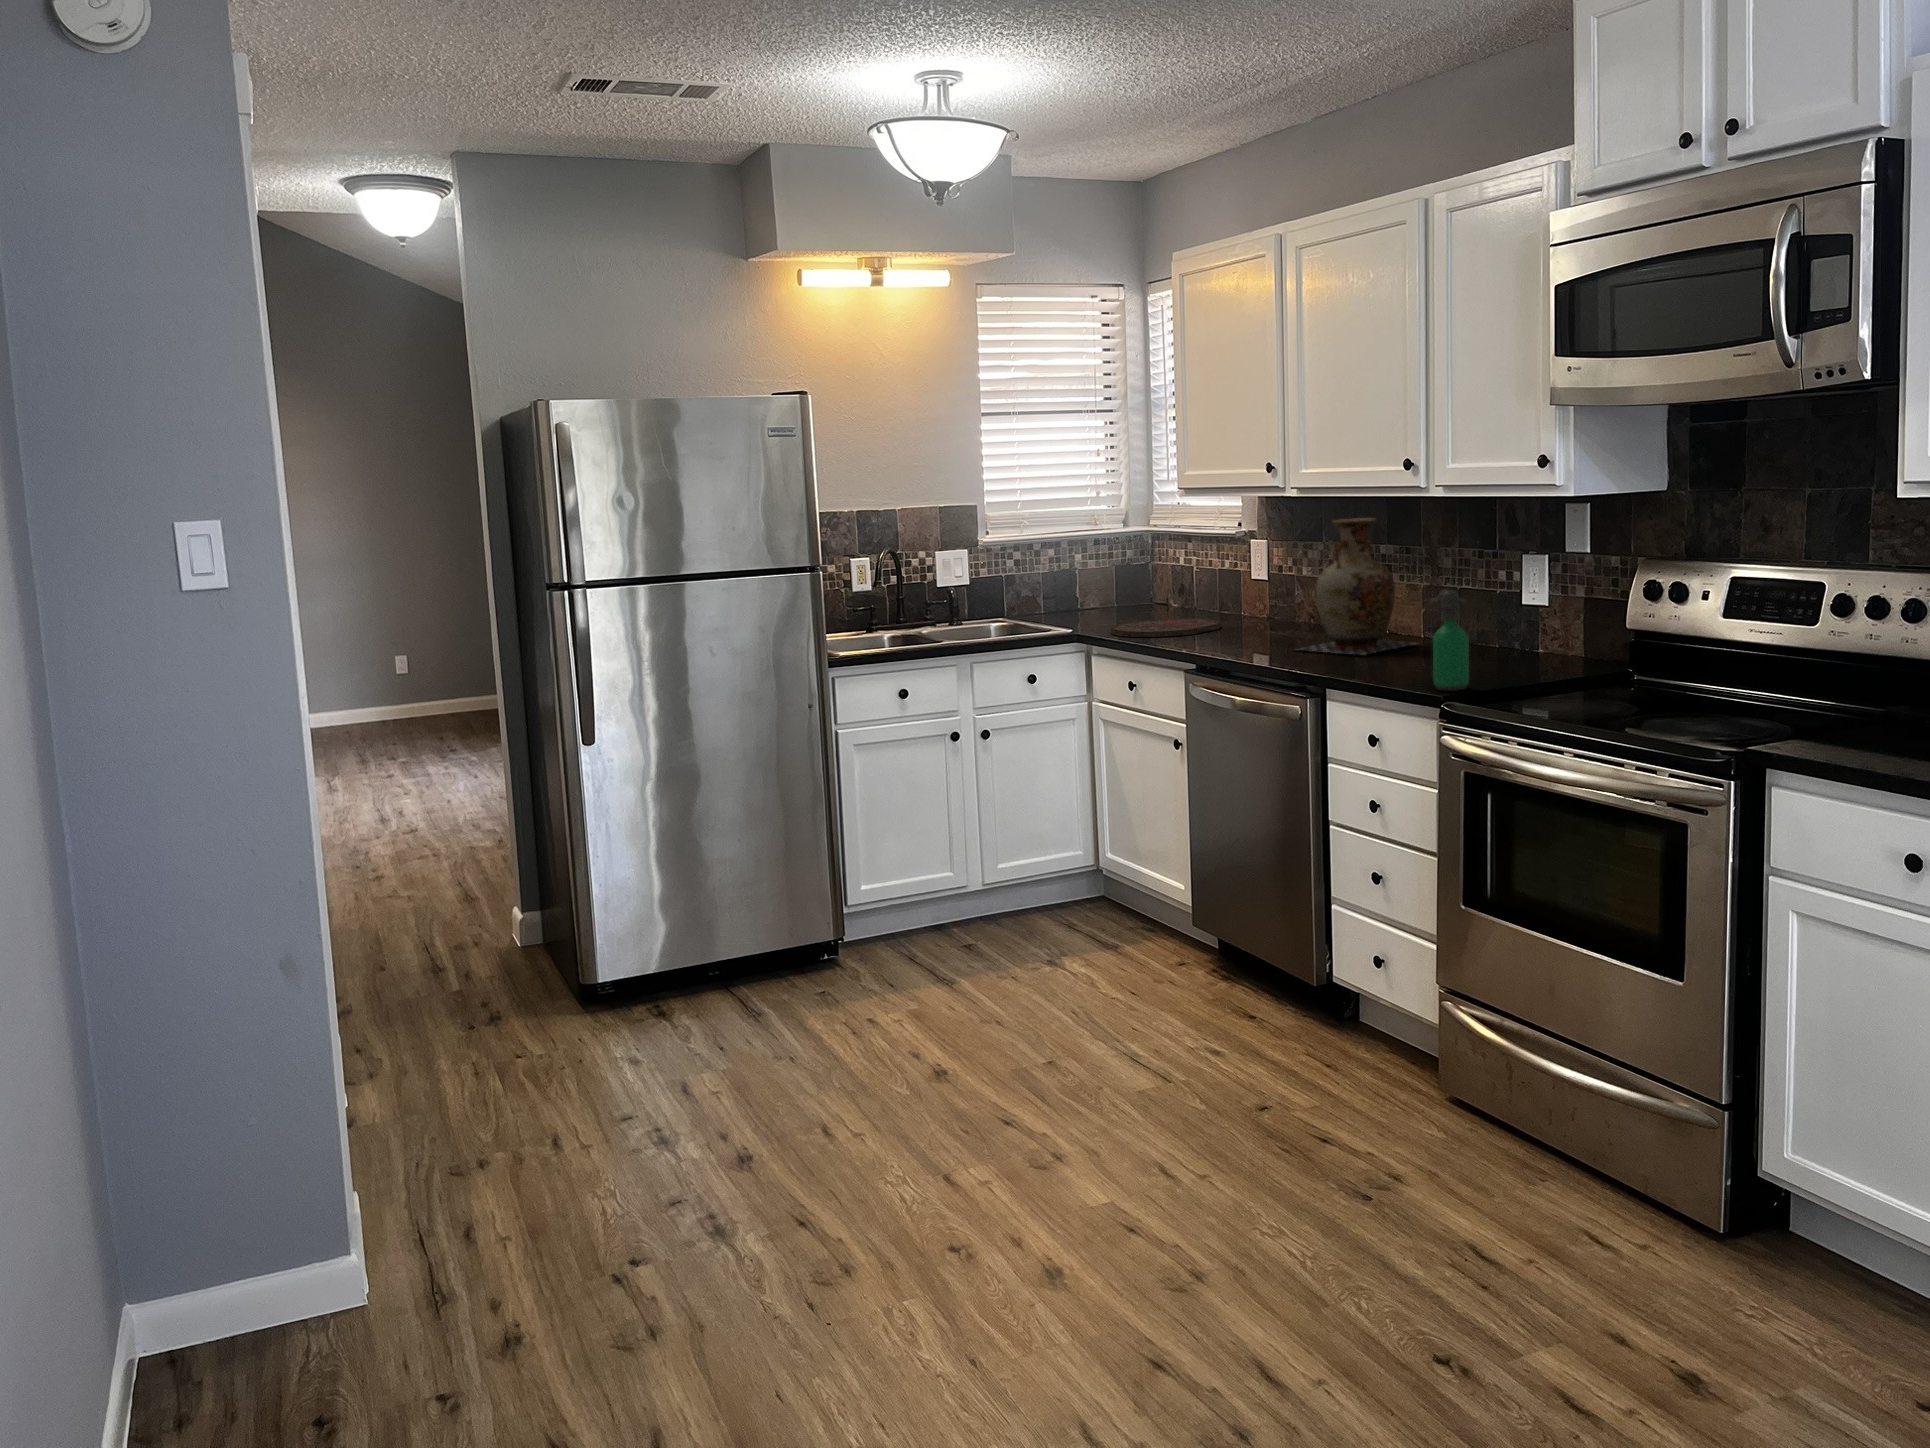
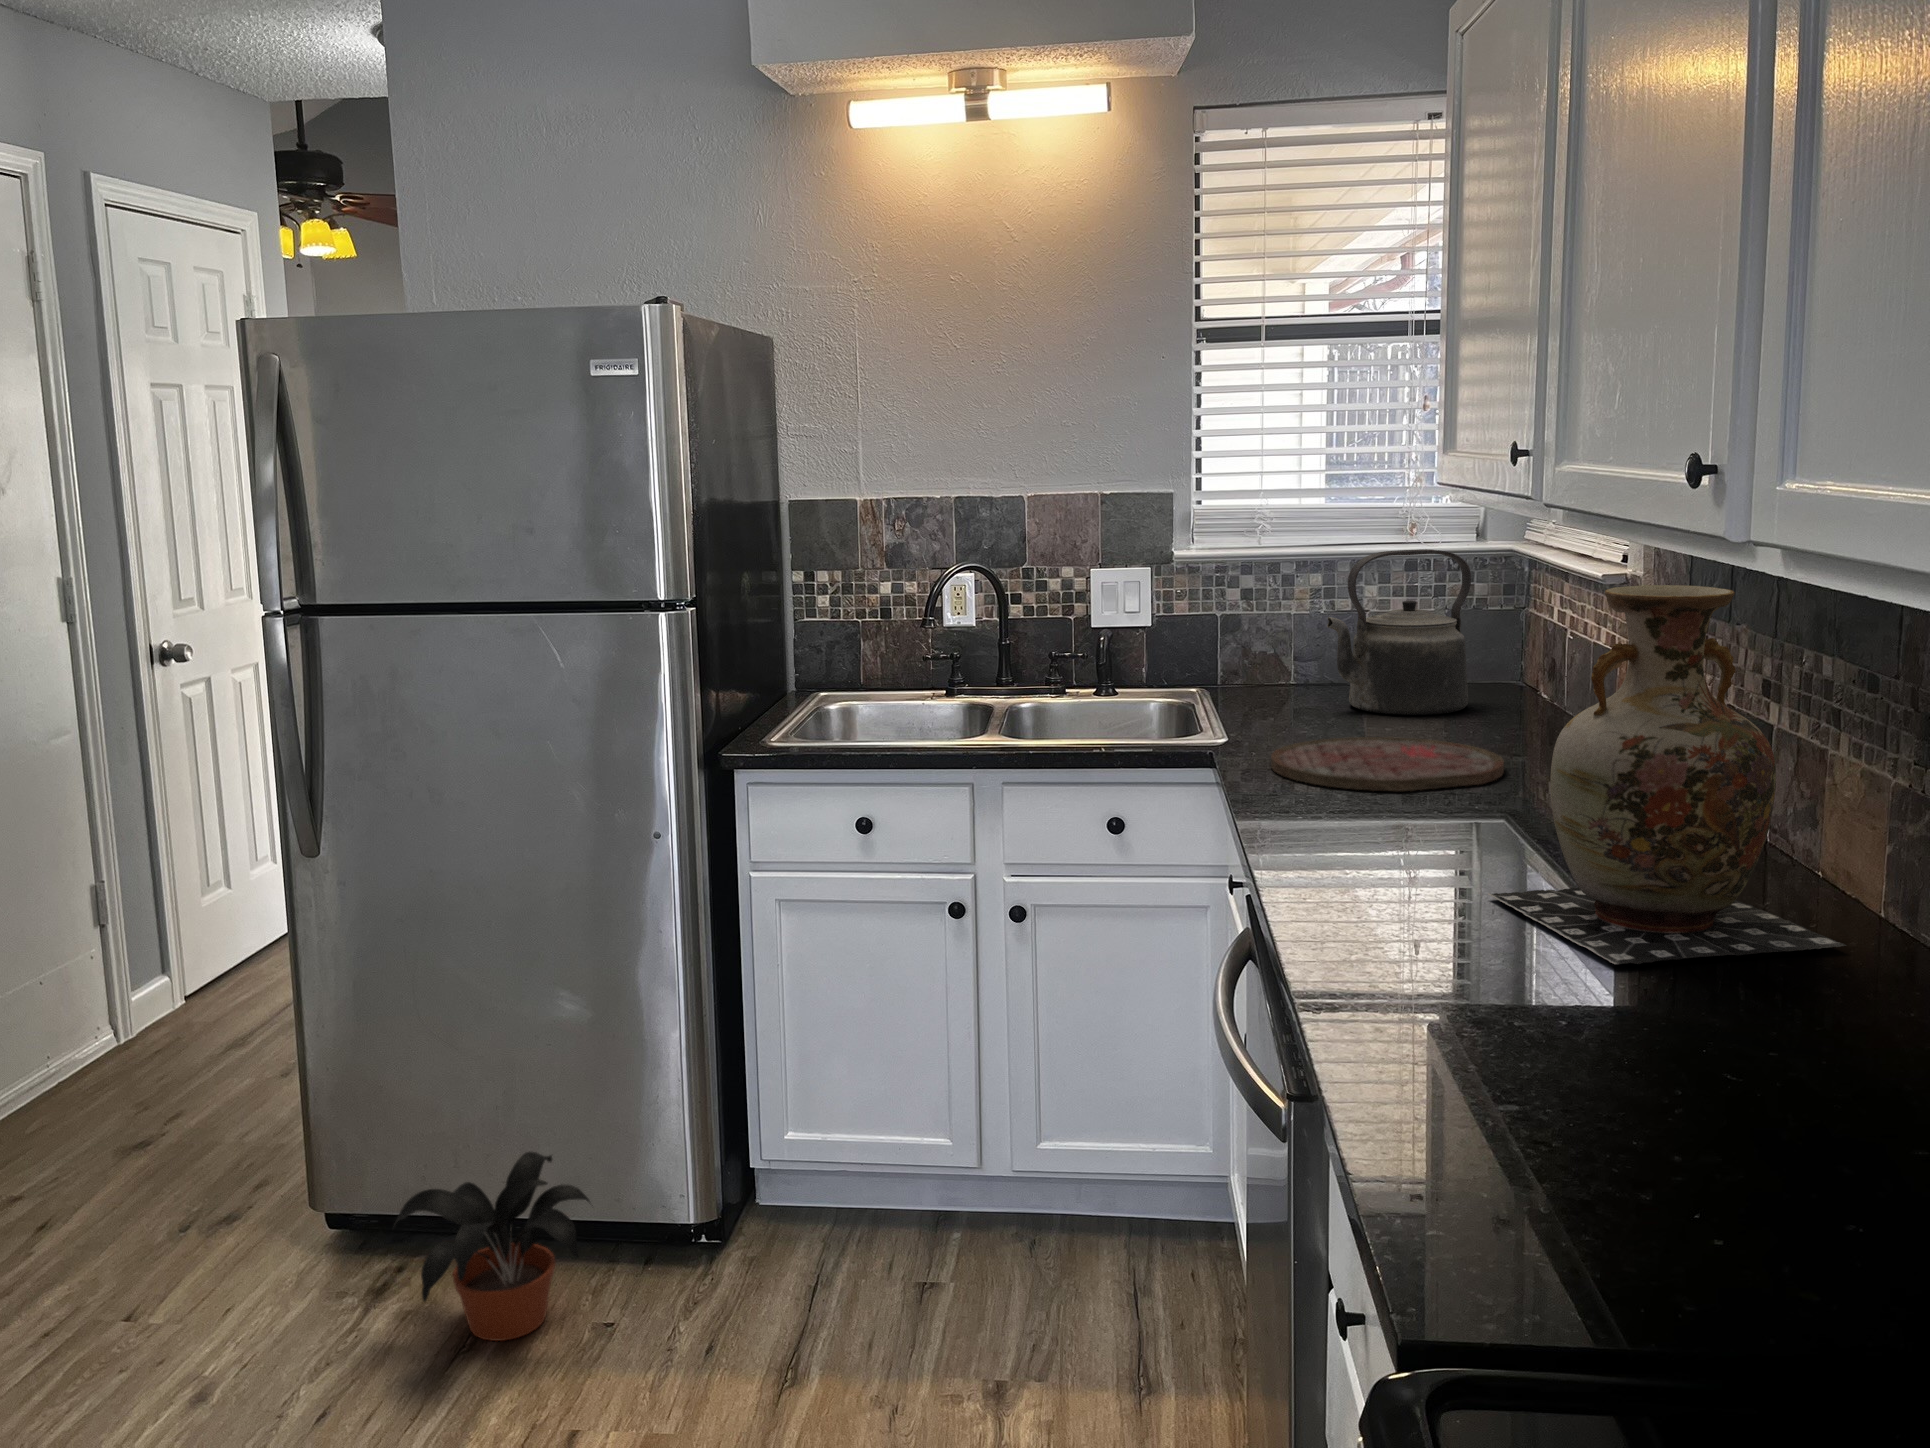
kettle: none [1083,530,1150,617] -> present [1327,549,1471,715]
soap dispenser: present [1433,590,1469,691] -> none [1526,913,1663,1279]
potted plant: none [702,903,821,1006] -> present [396,1152,590,1341]

